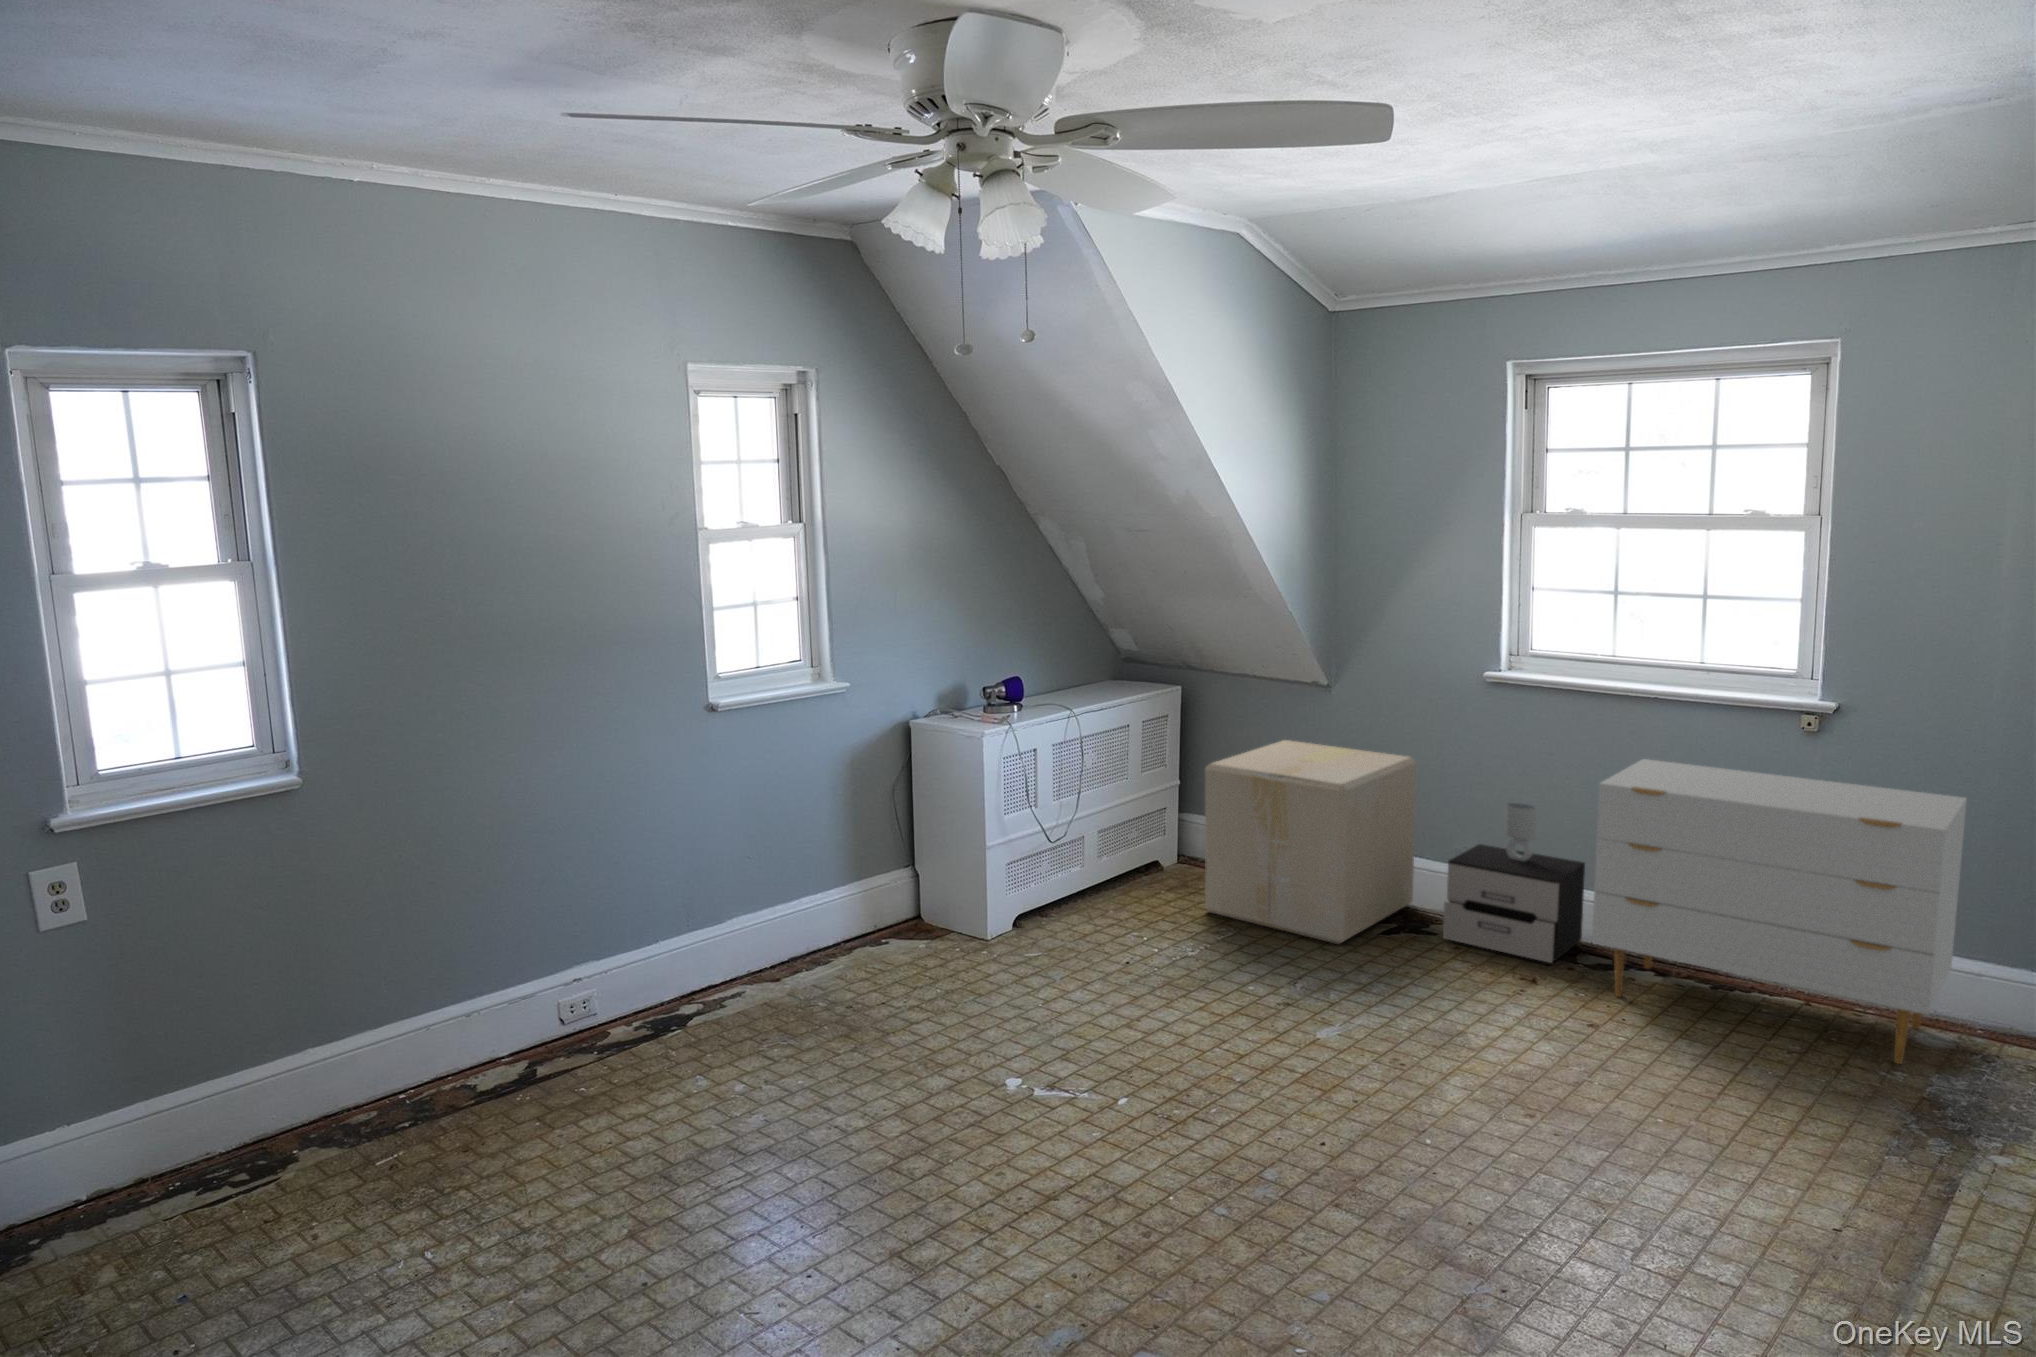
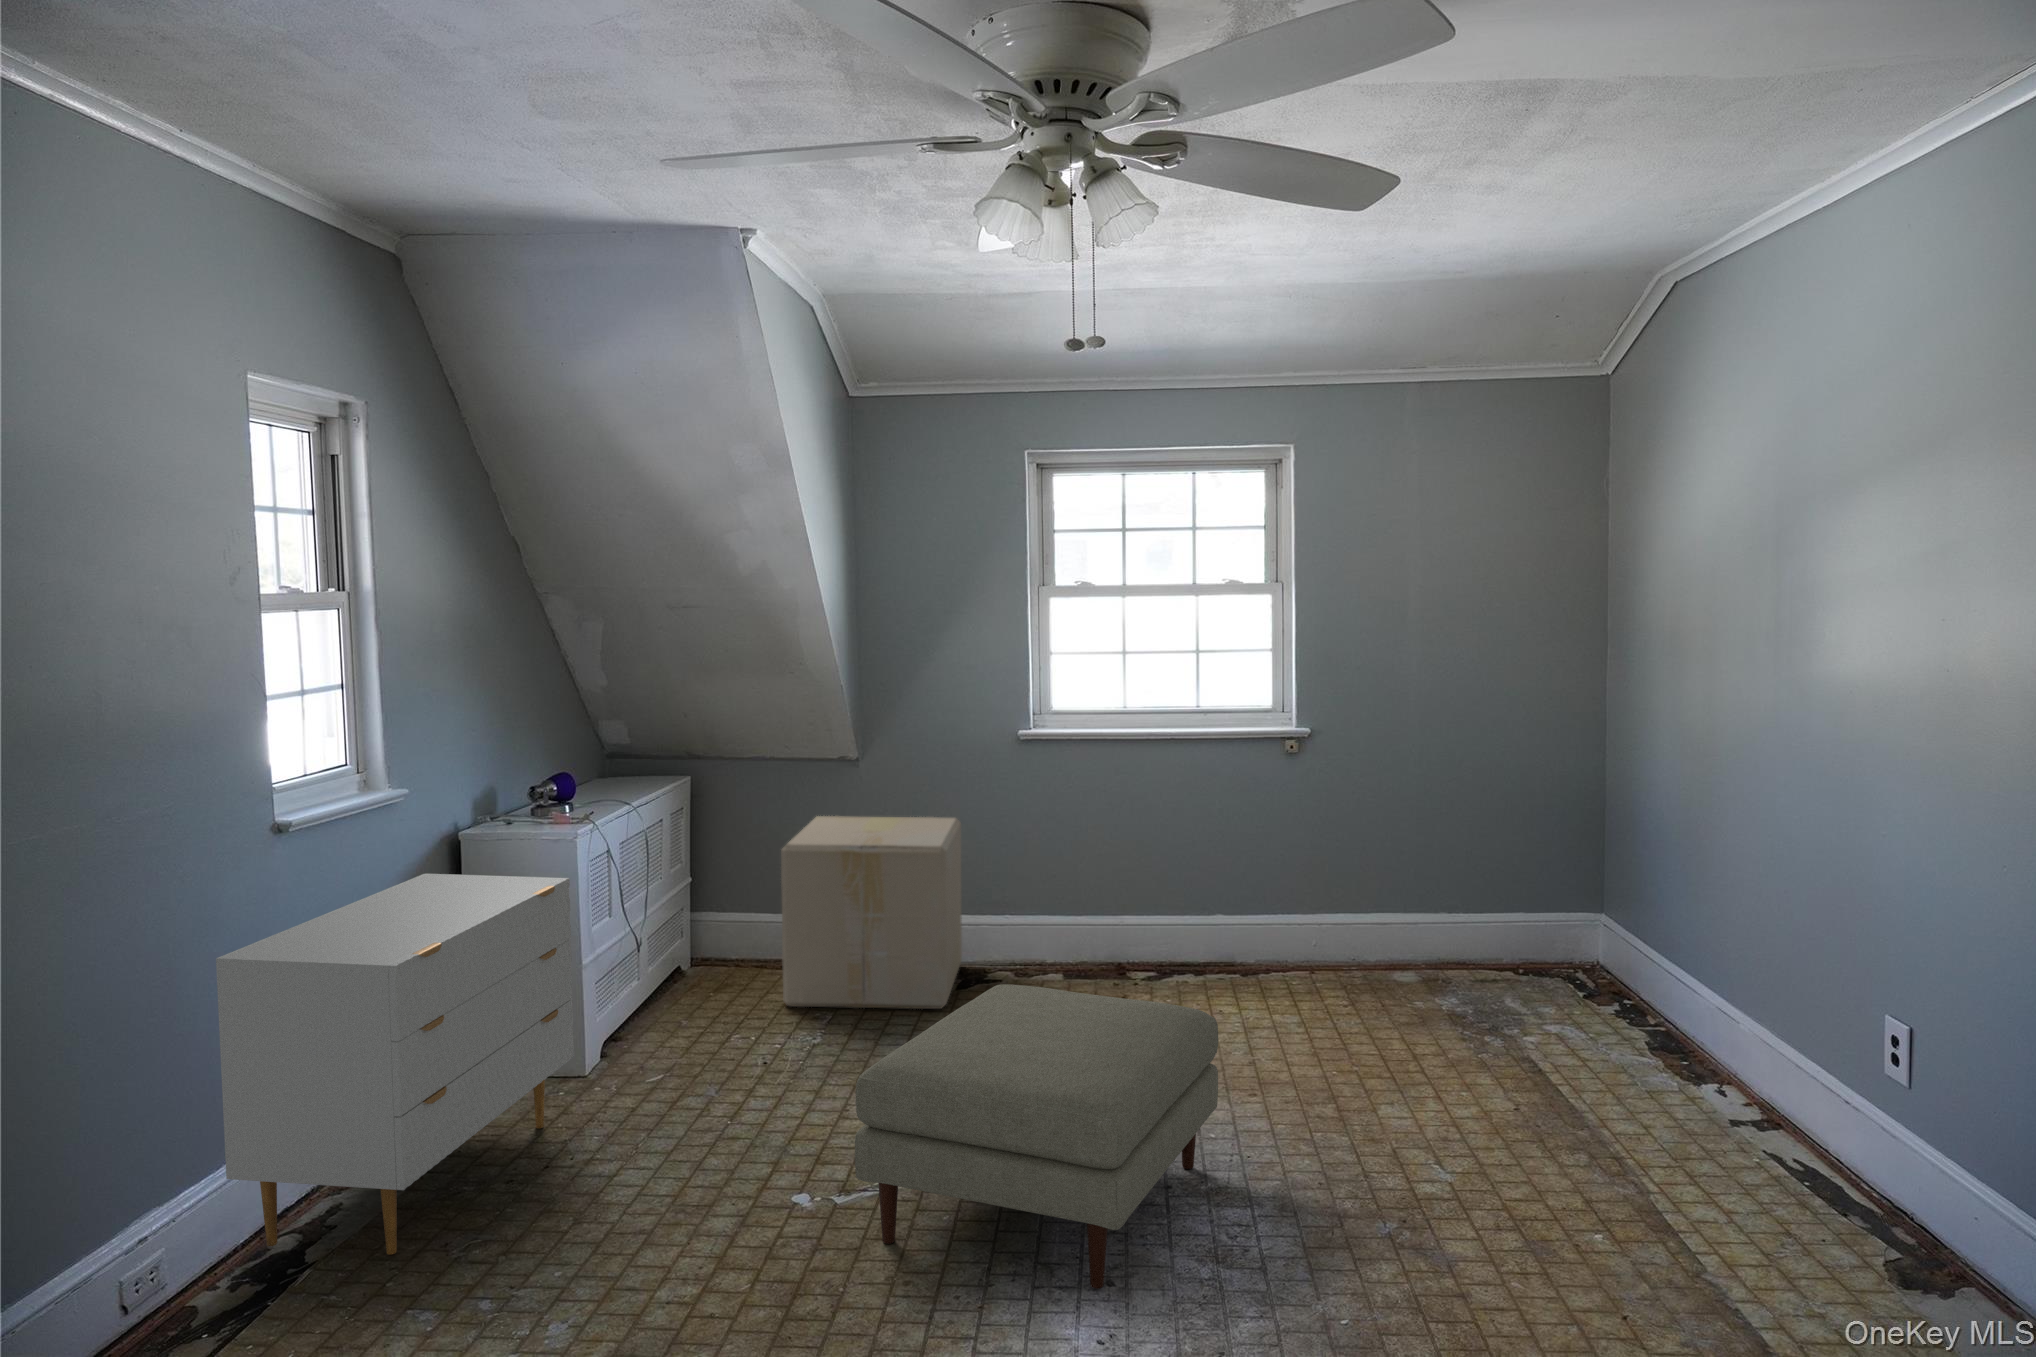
dresser: present [1592,759,1967,1064] -> present [216,874,574,1255]
nightstand: present [1443,803,1585,963] -> none [1020,848,1123,988]
ottoman: none [1011,931,1426,1251] -> present [855,984,1218,1289]

